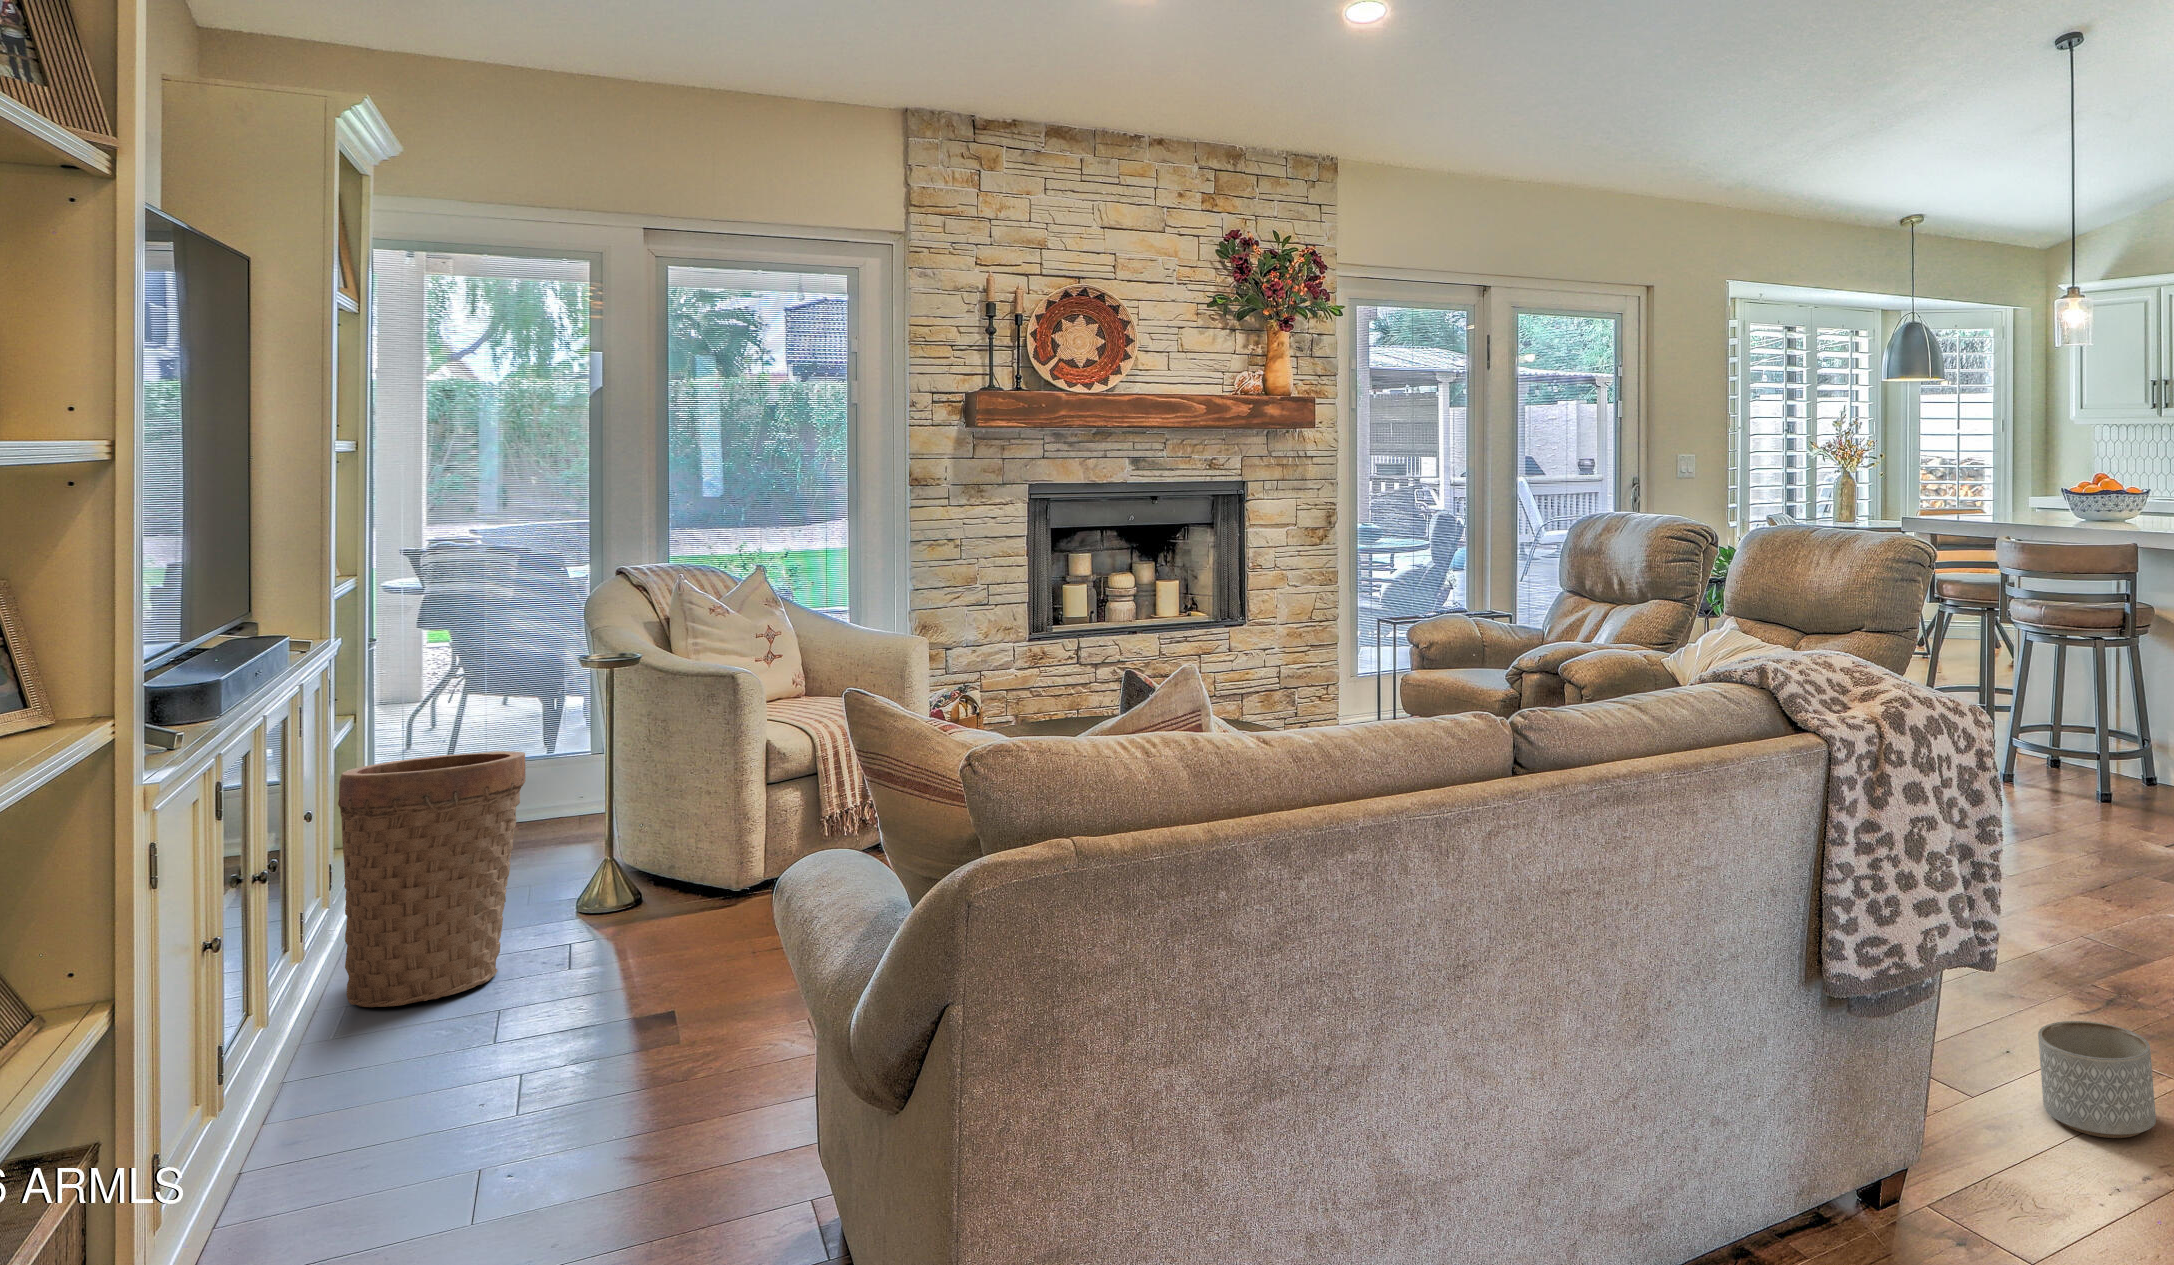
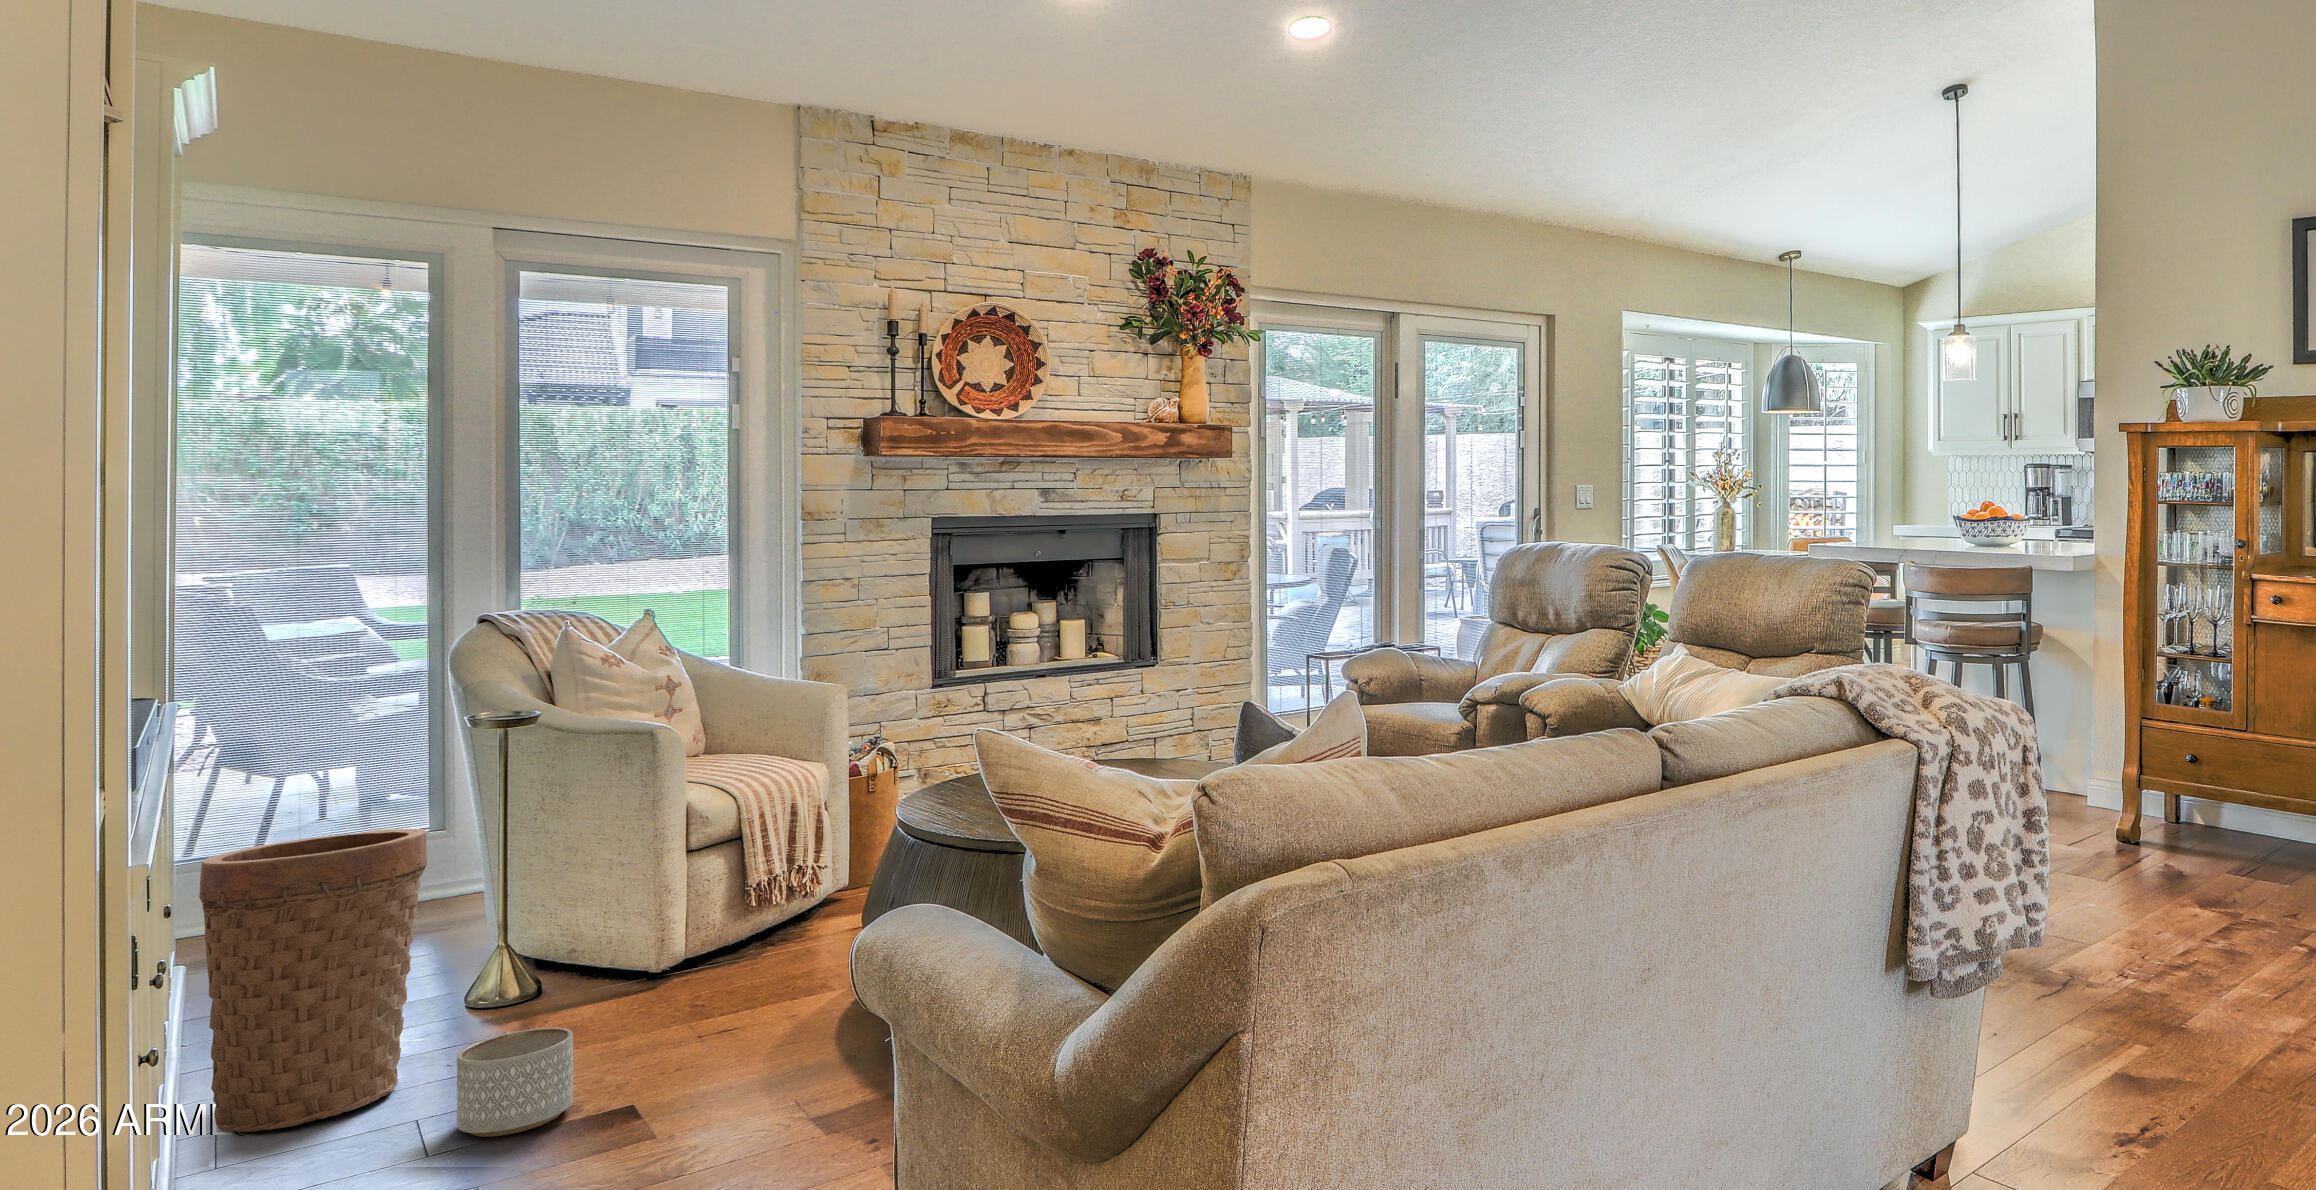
planter: present [2038,1021,2156,1138] -> present [457,1028,573,1137]

